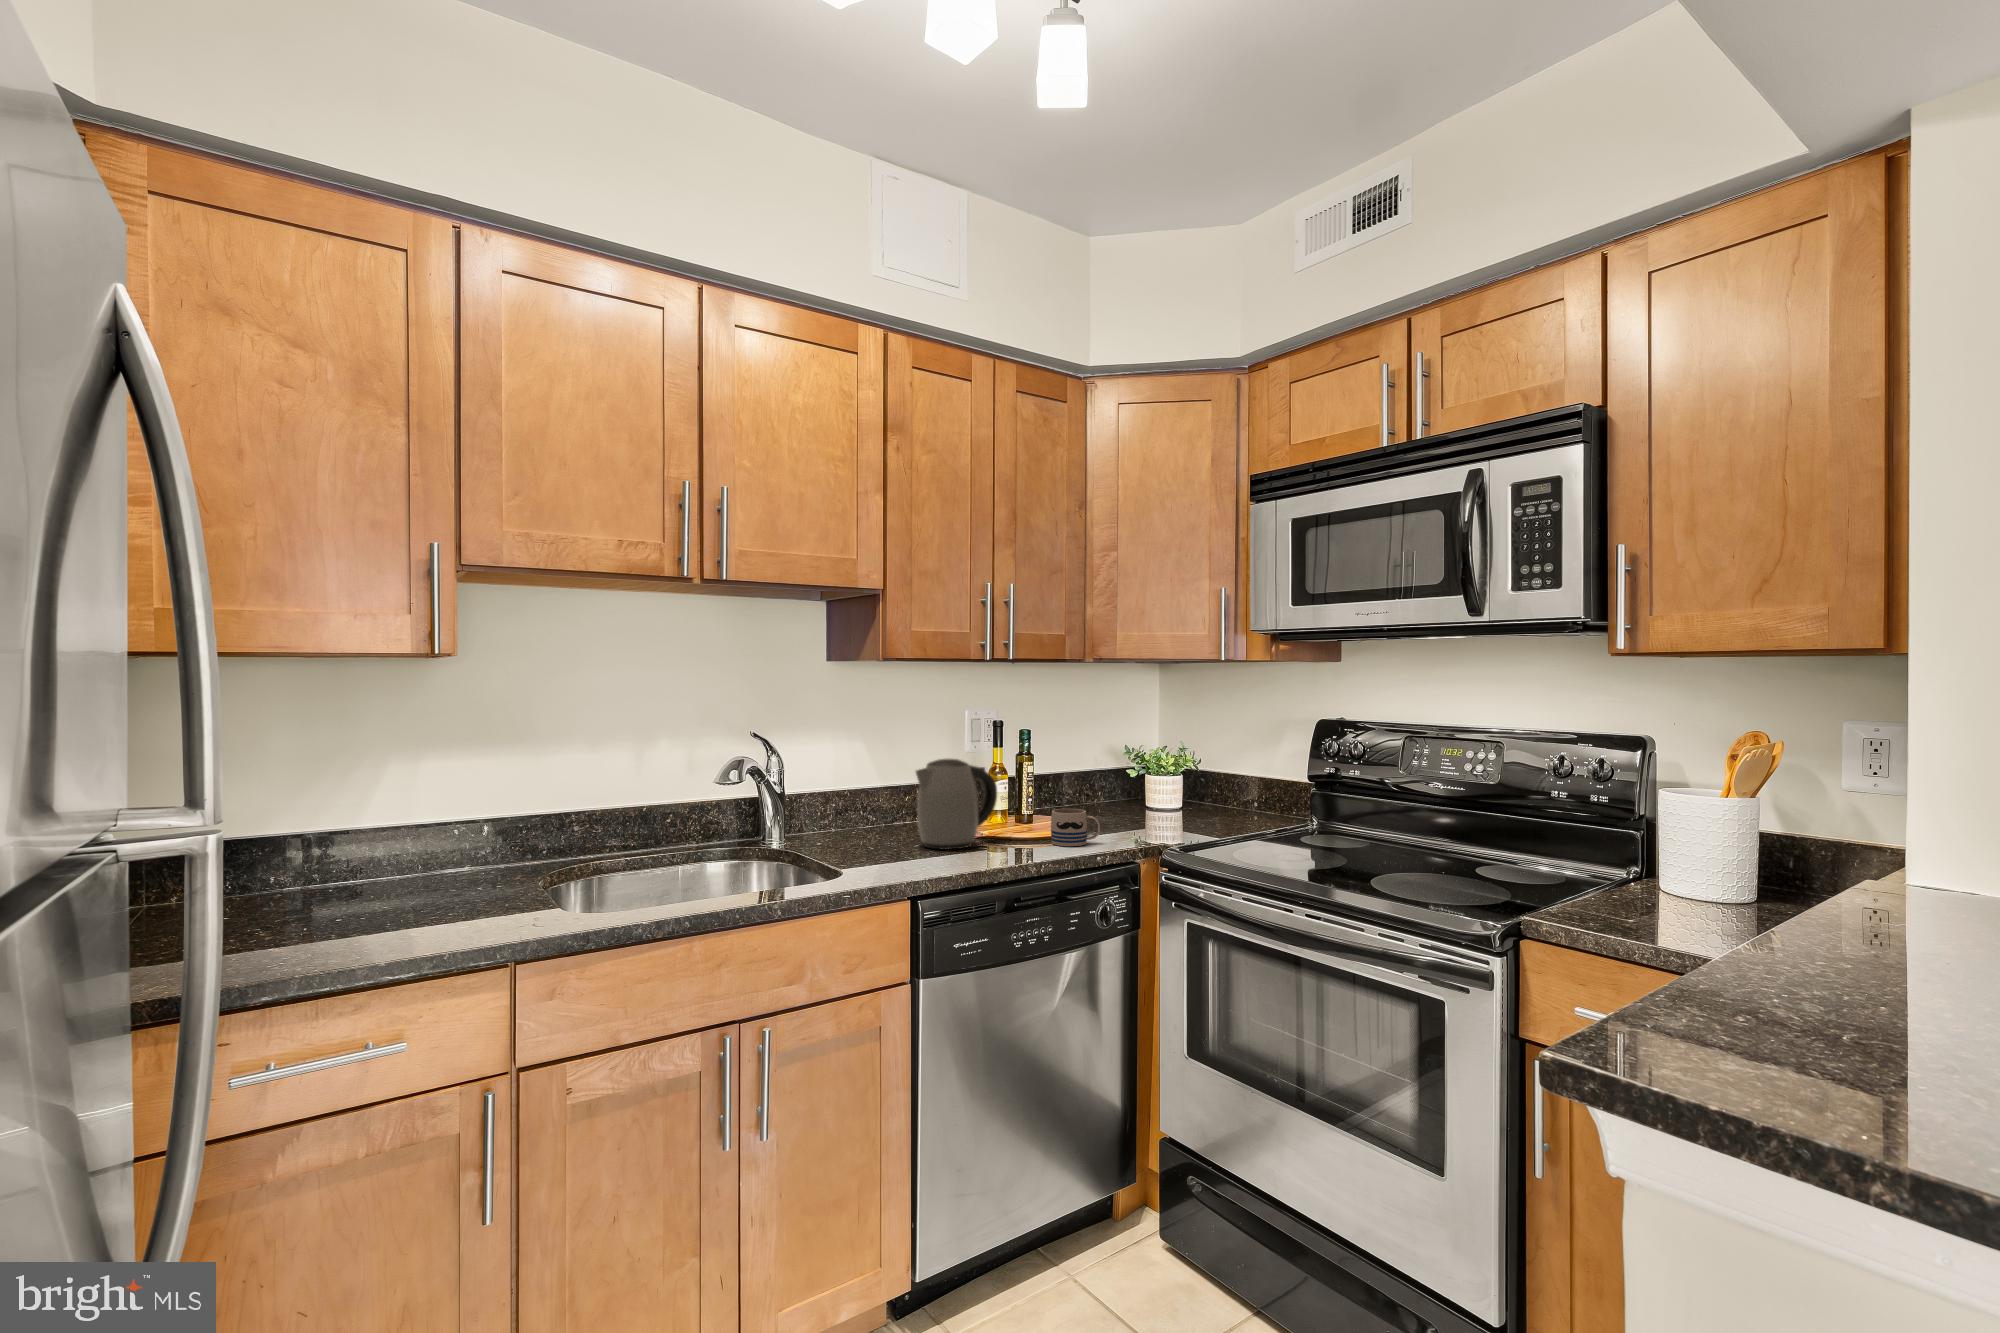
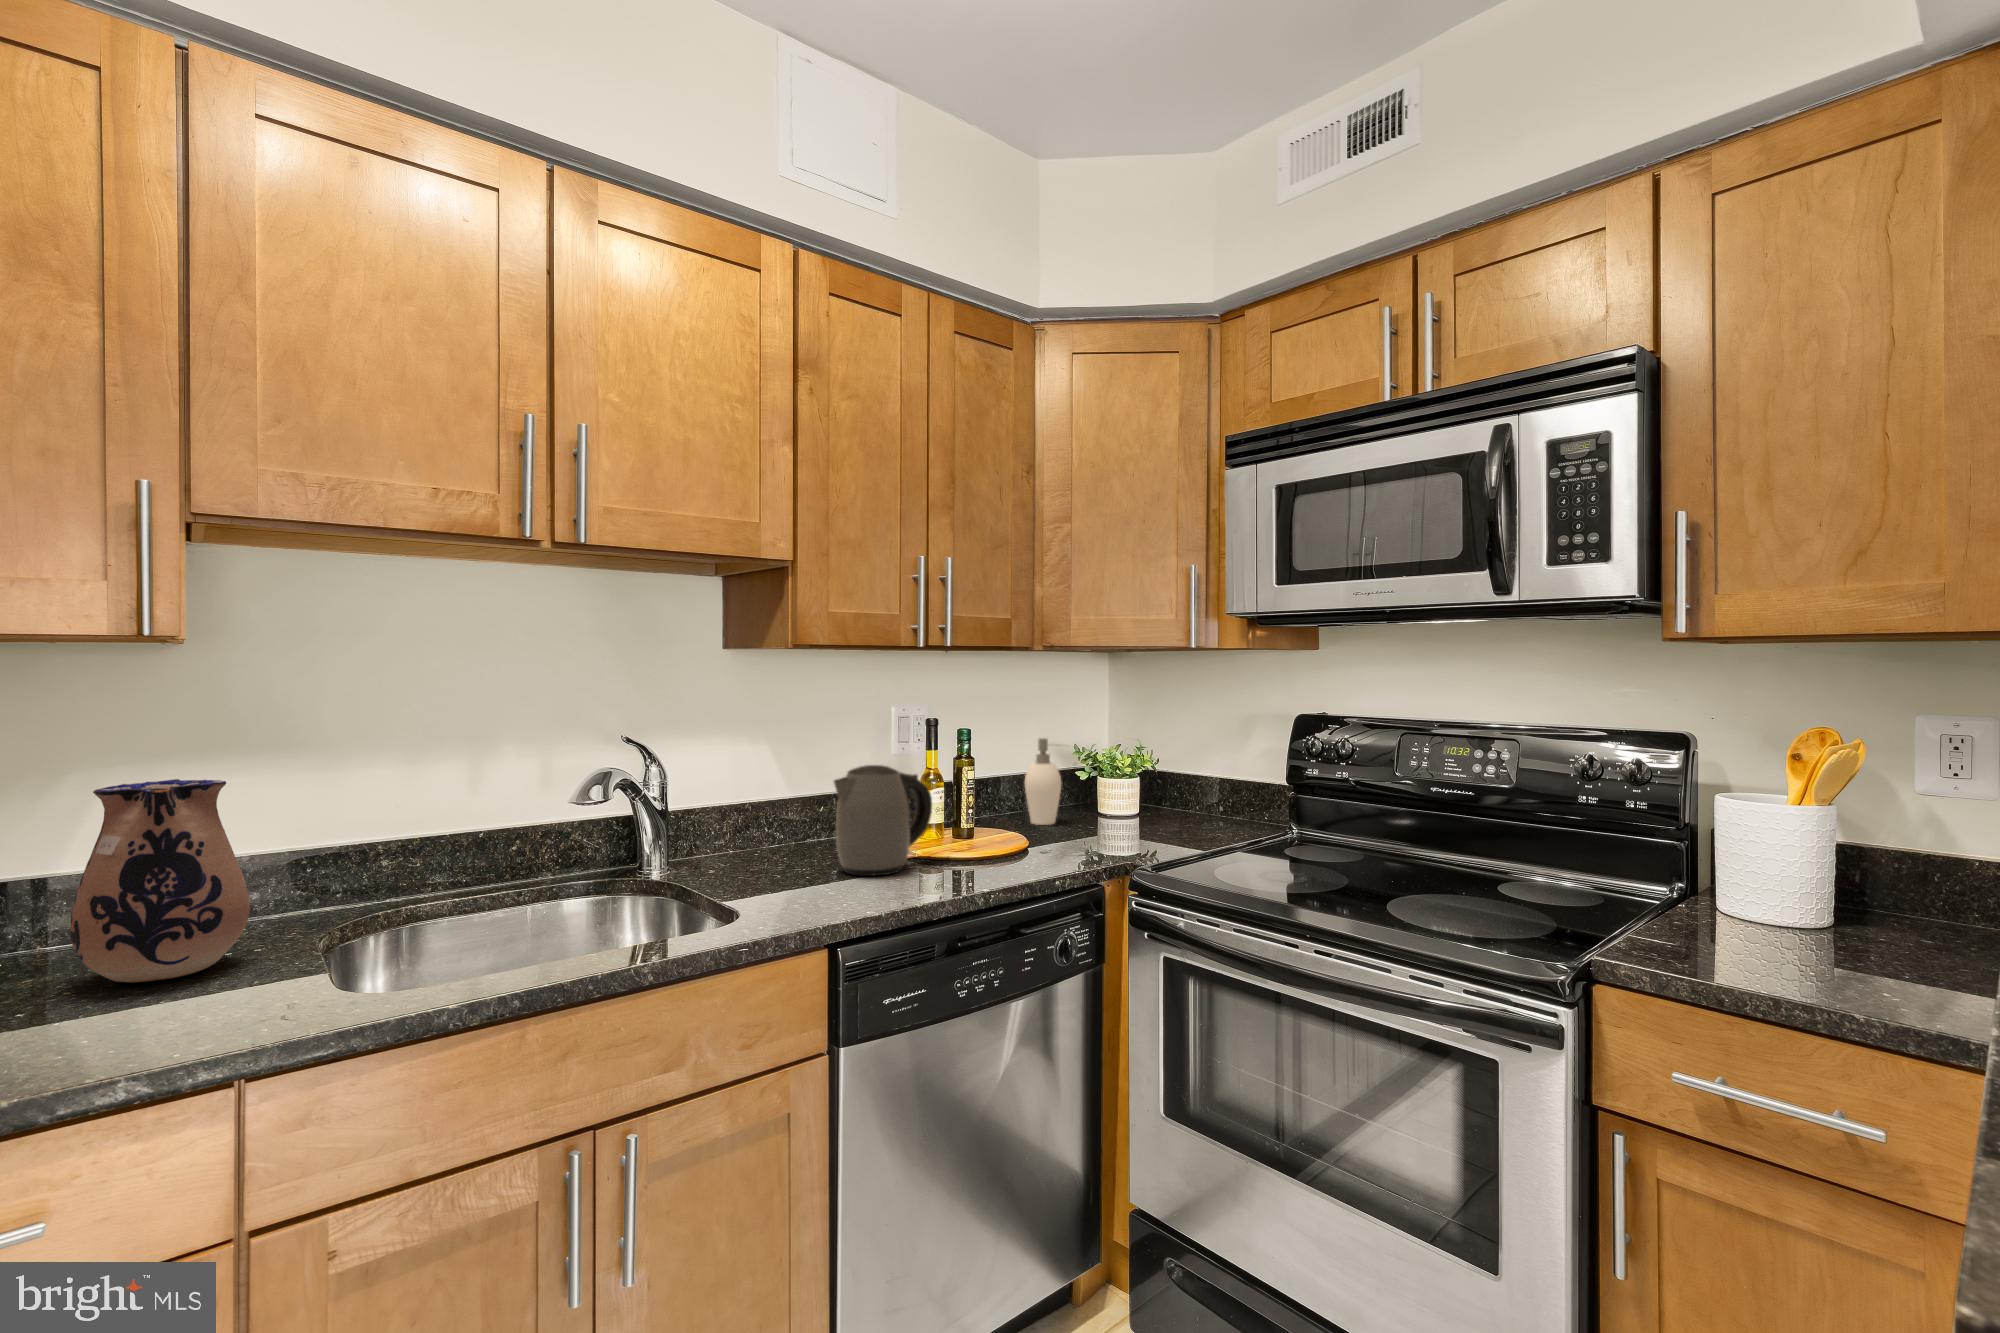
soap dispenser: none [1083,739,1123,815] -> present [1025,738,1061,825]
ceramic pitcher: none [386,761,496,902] -> present [70,779,250,983]
mug: present [1051,809,1100,846] -> none [996,822,1054,868]

